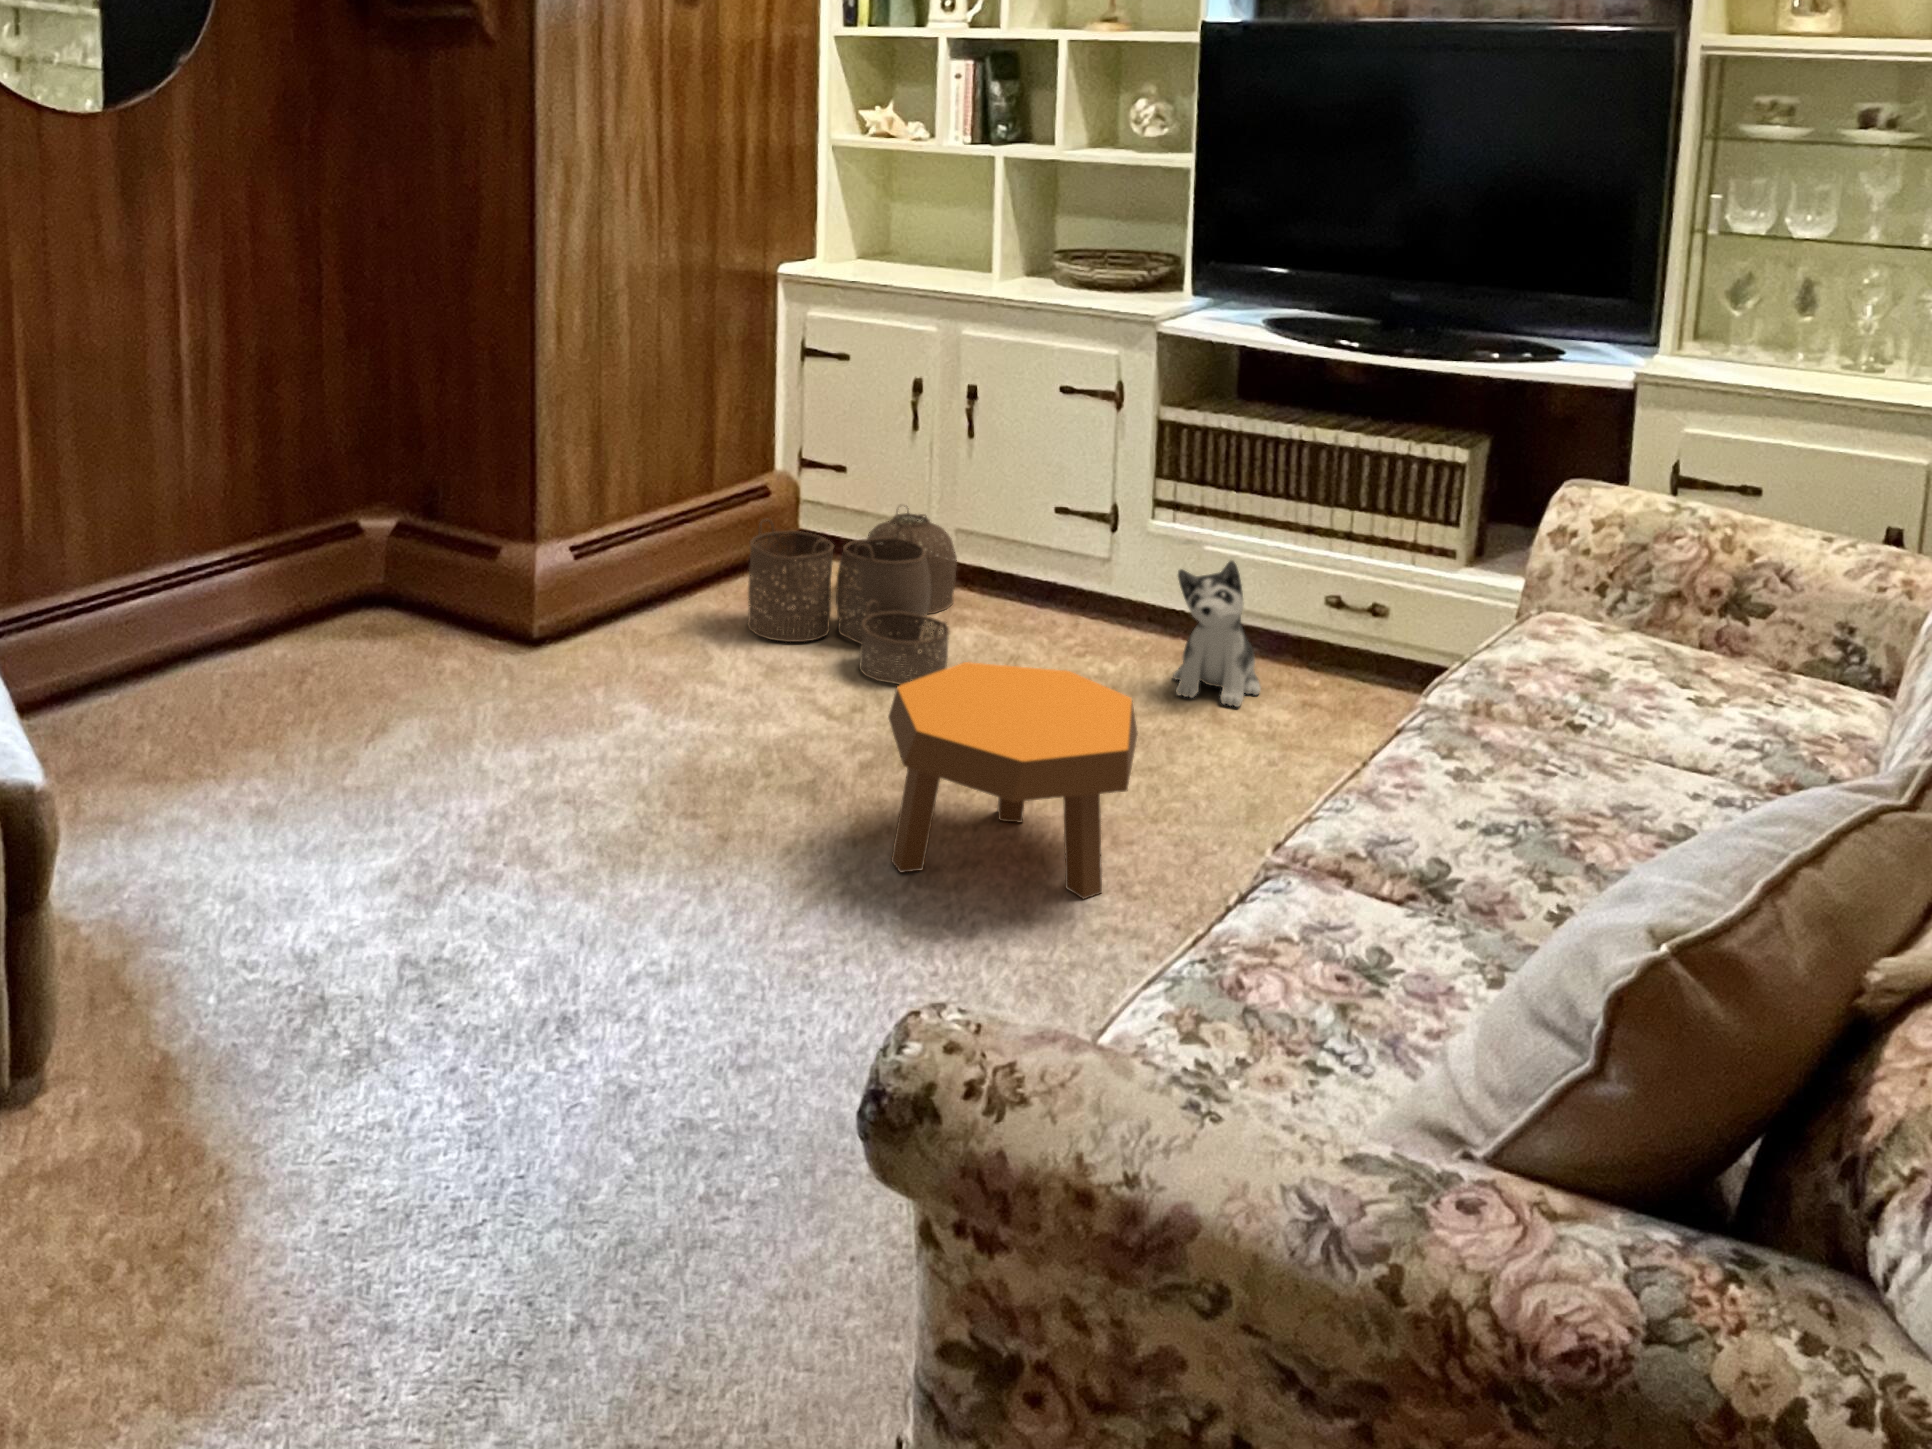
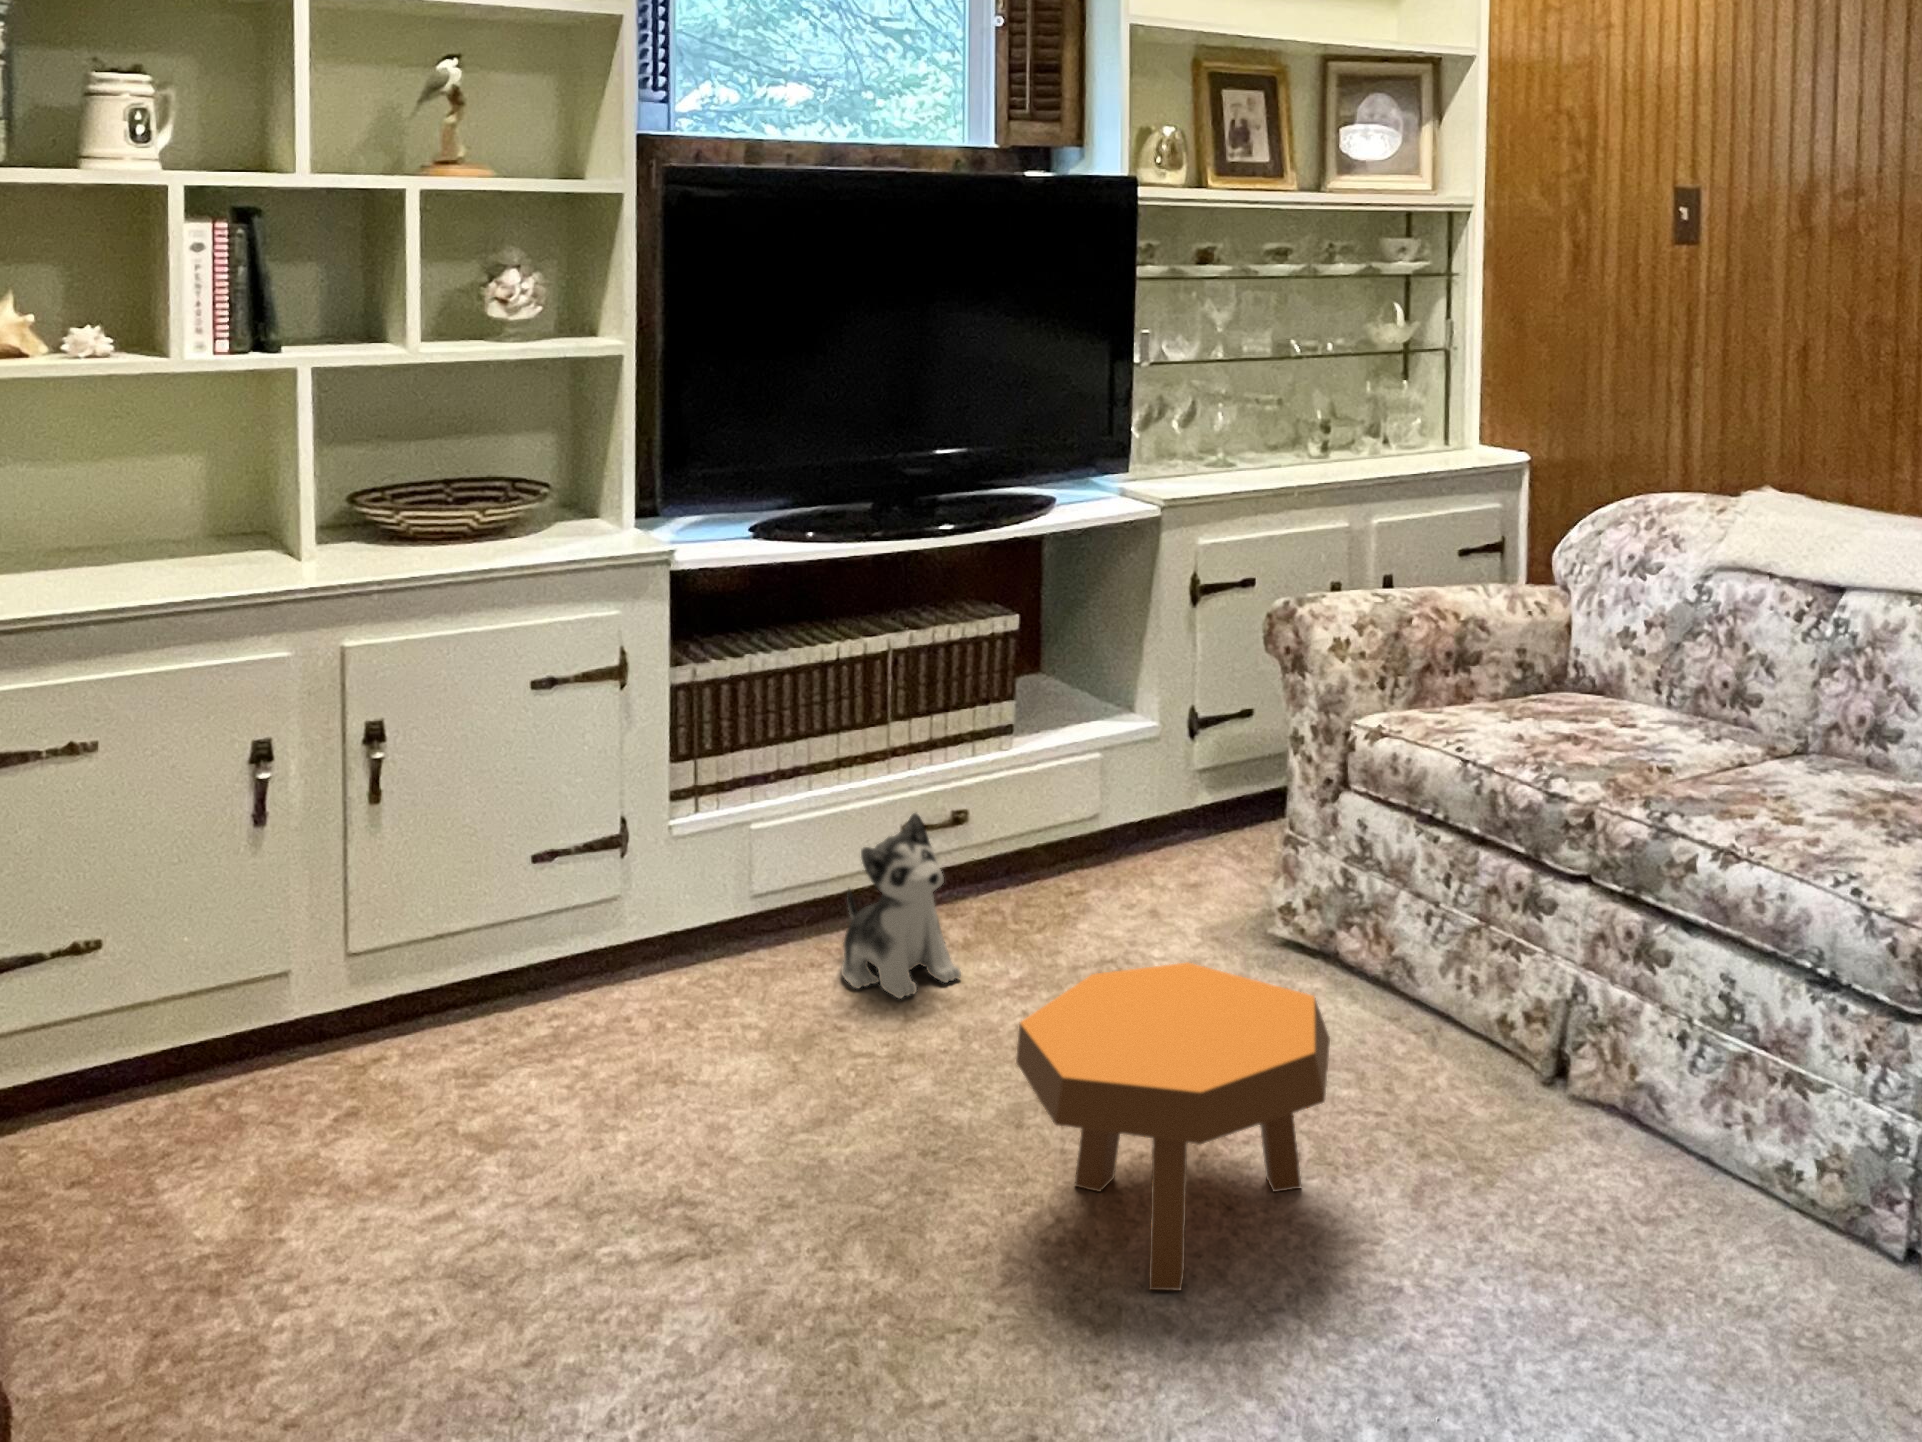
woven basket: present [748,506,957,685] -> none [267,939,698,1244]

